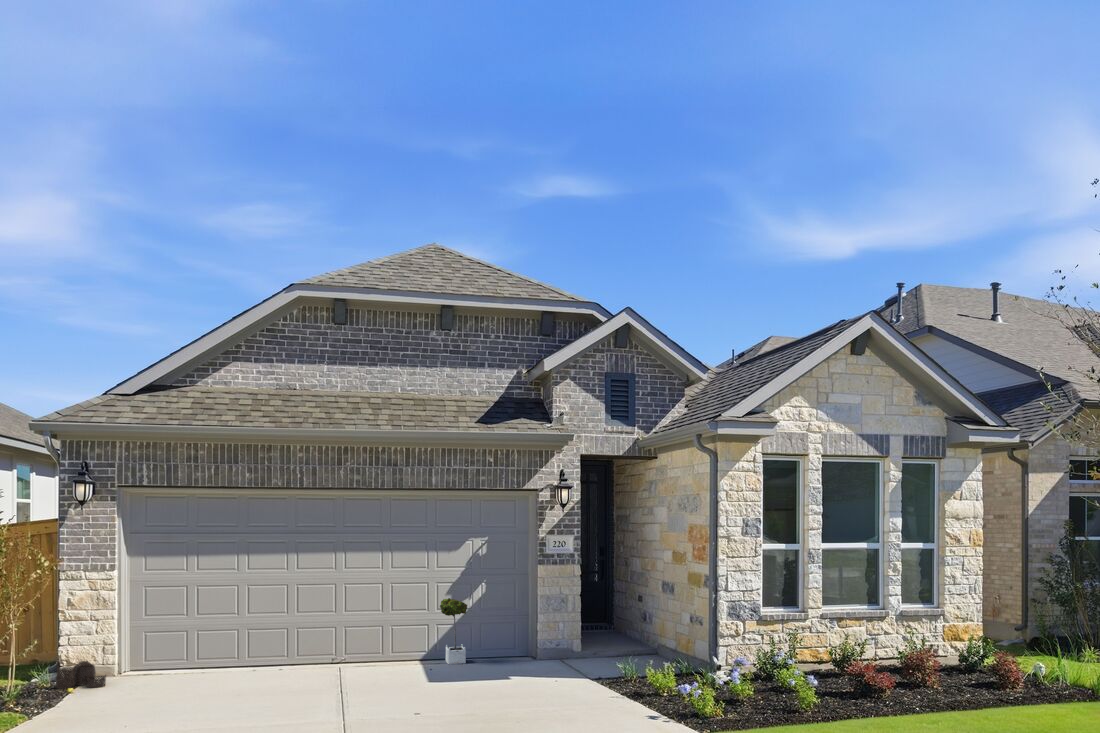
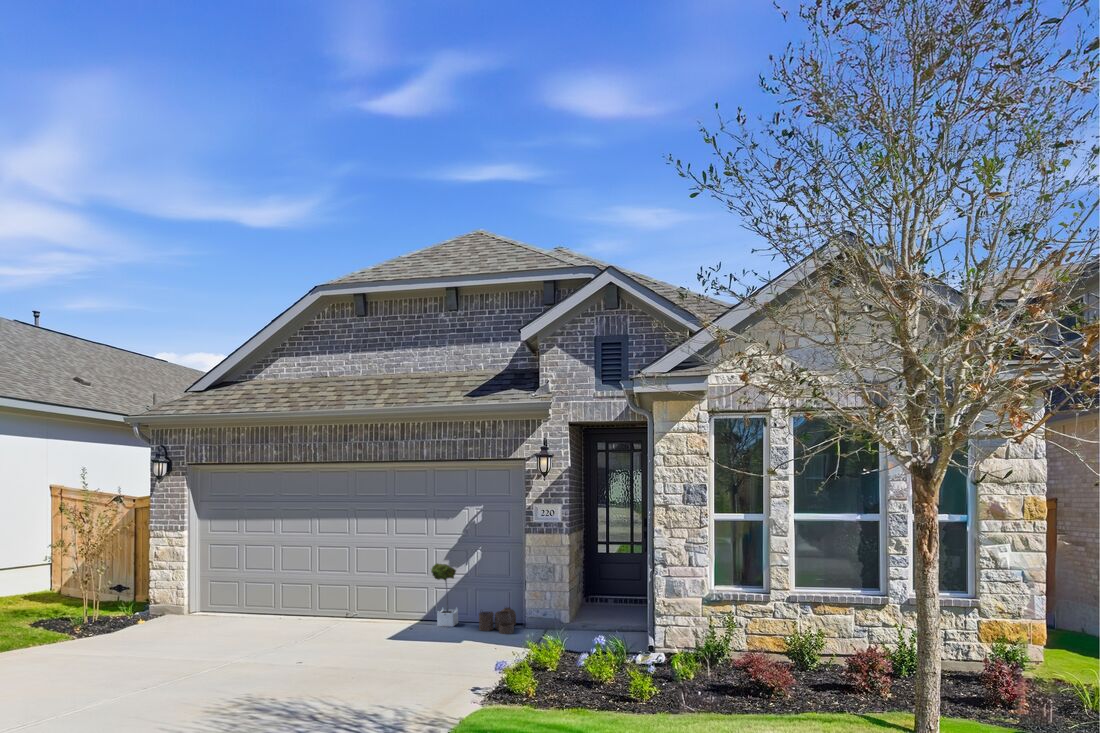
woven basket: present [56,661,106,689] -> present [479,607,516,634]

